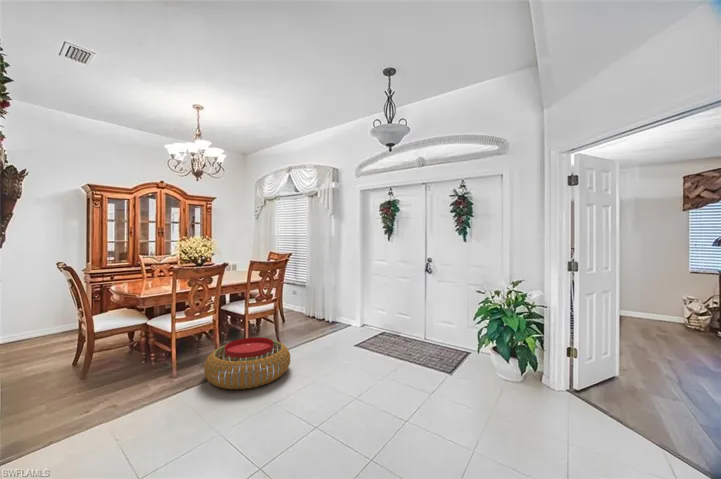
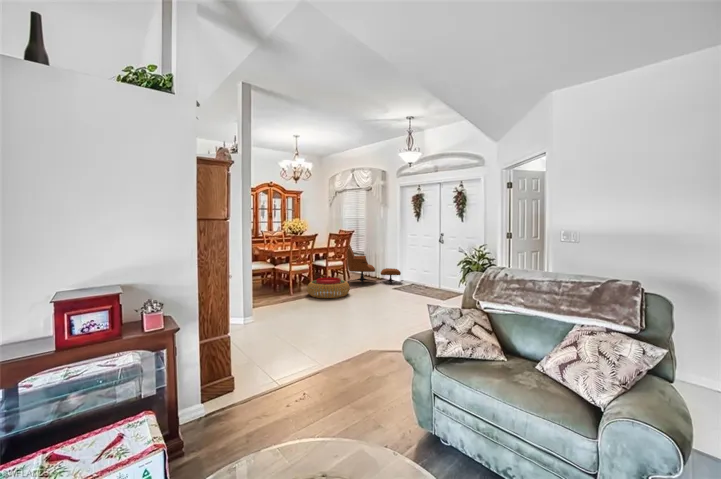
lounge chair: none [276,261,365,339] -> present [346,245,401,284]

